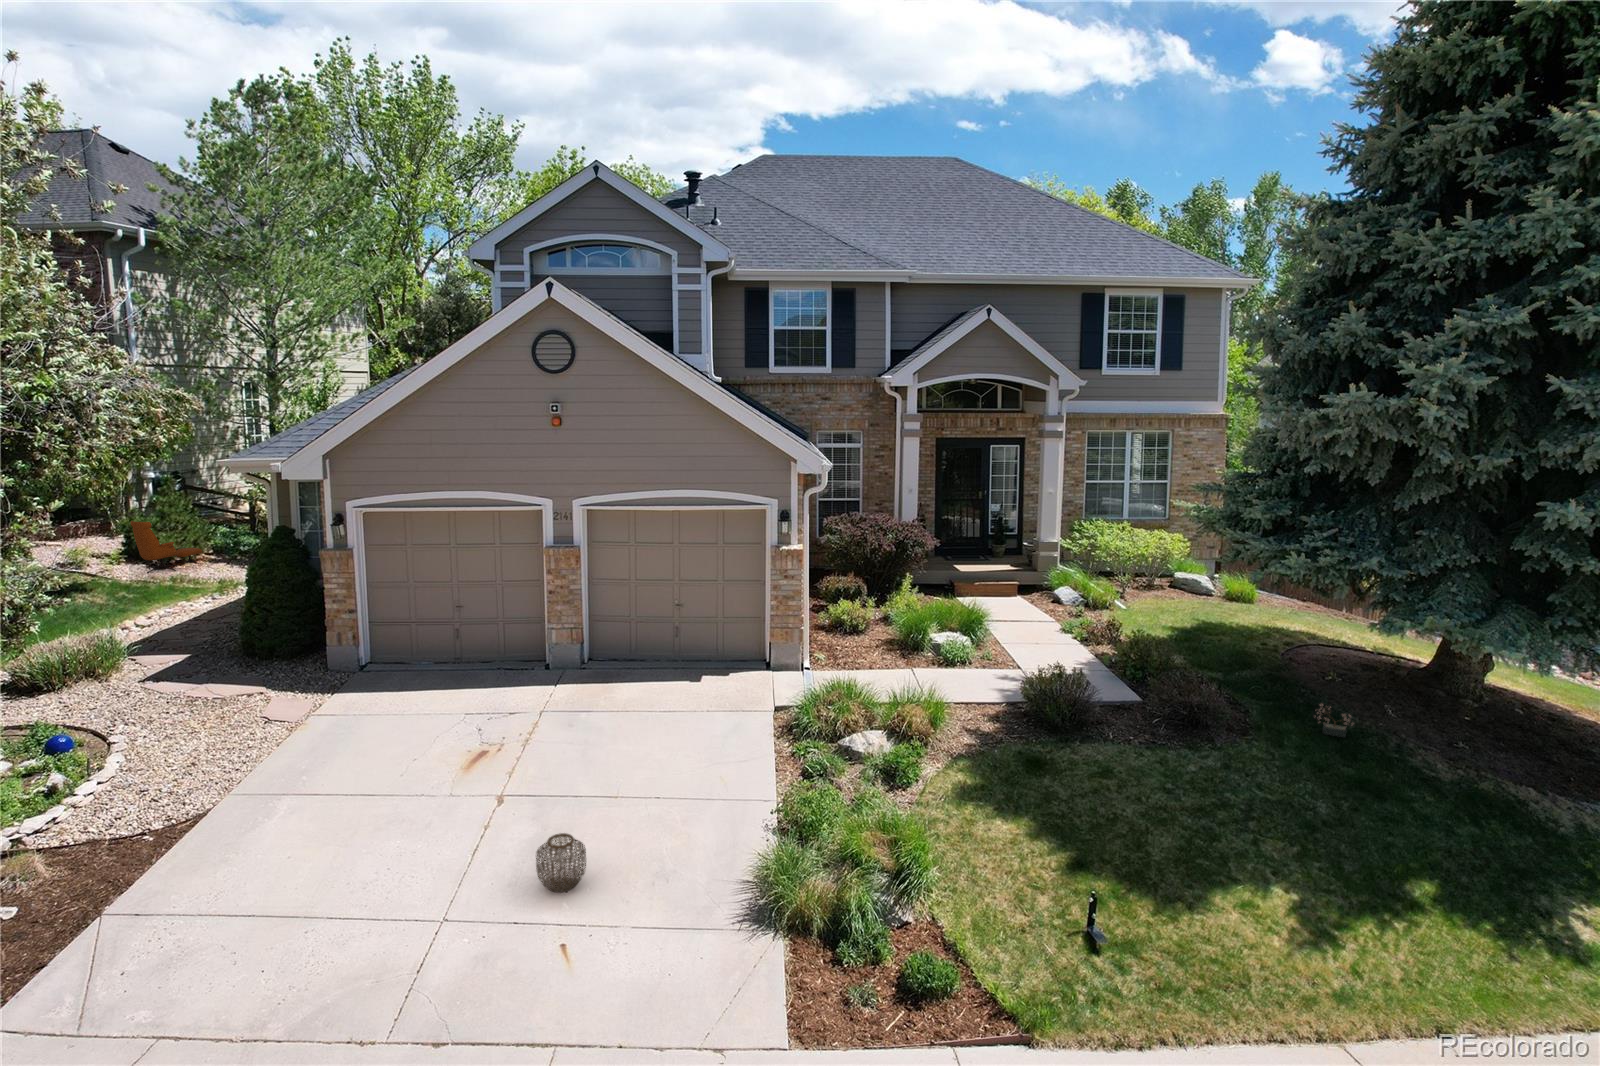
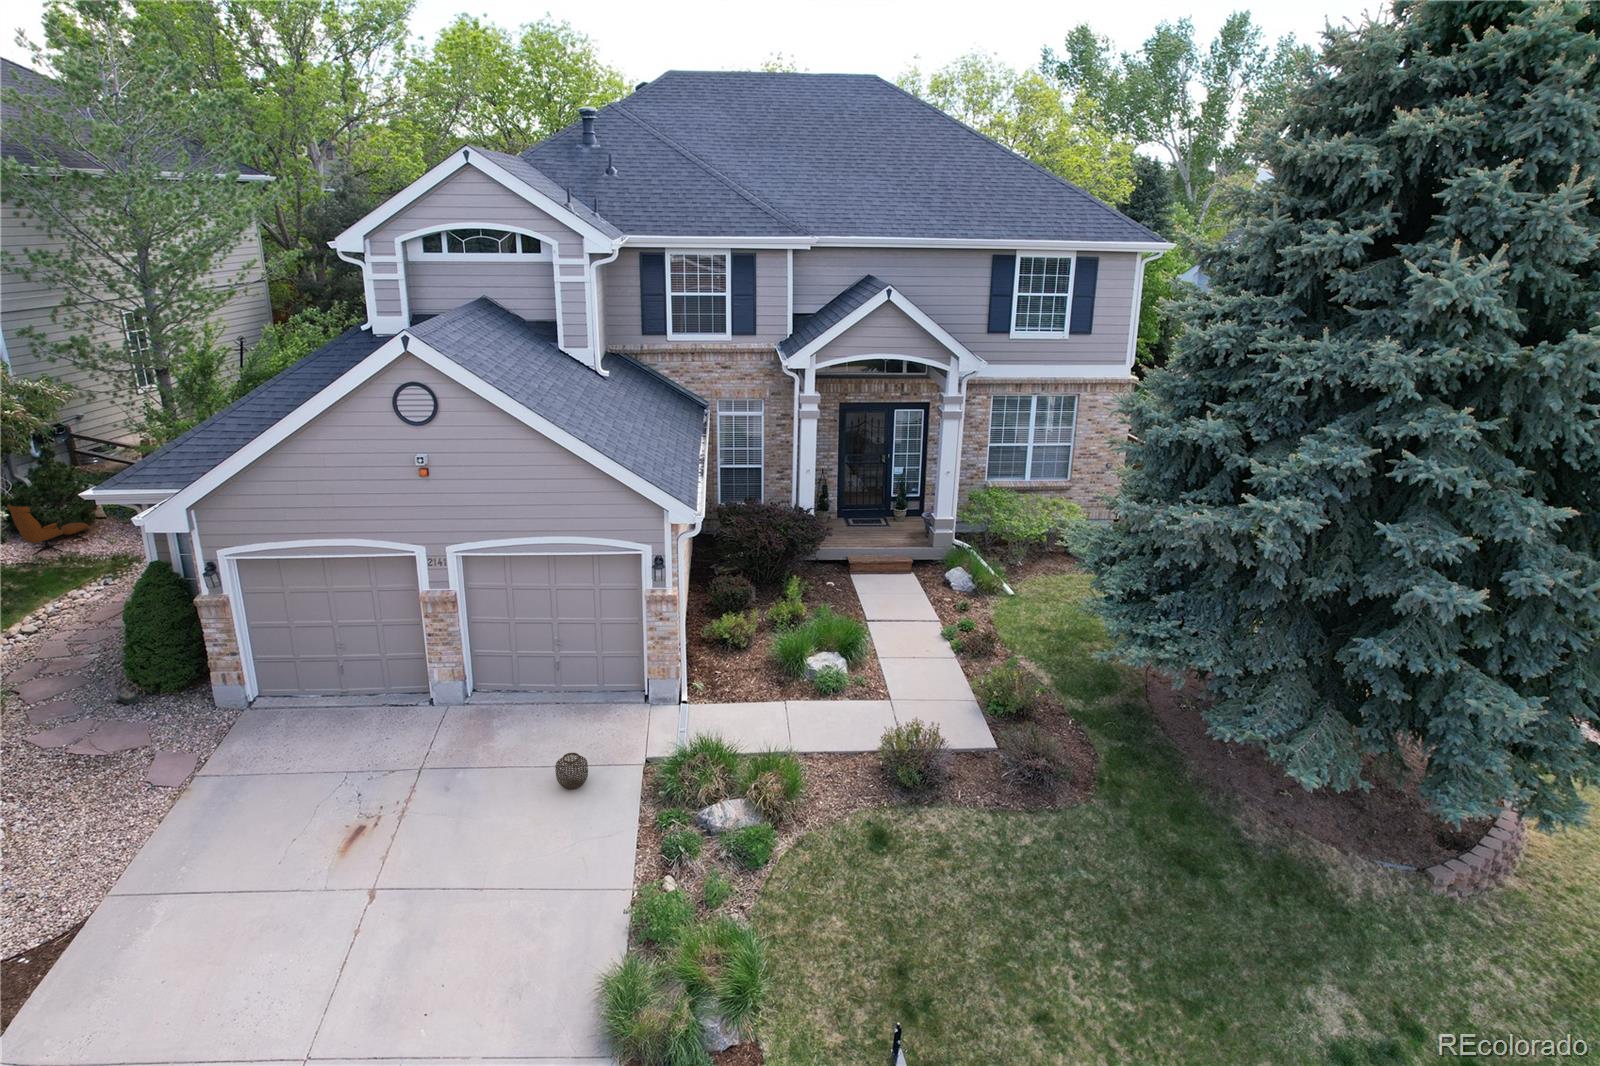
decorative plant: present [1319,704,1351,737] -> present [109,675,139,705]
woven basket: present [536,833,586,892] -> present [555,753,588,790]

